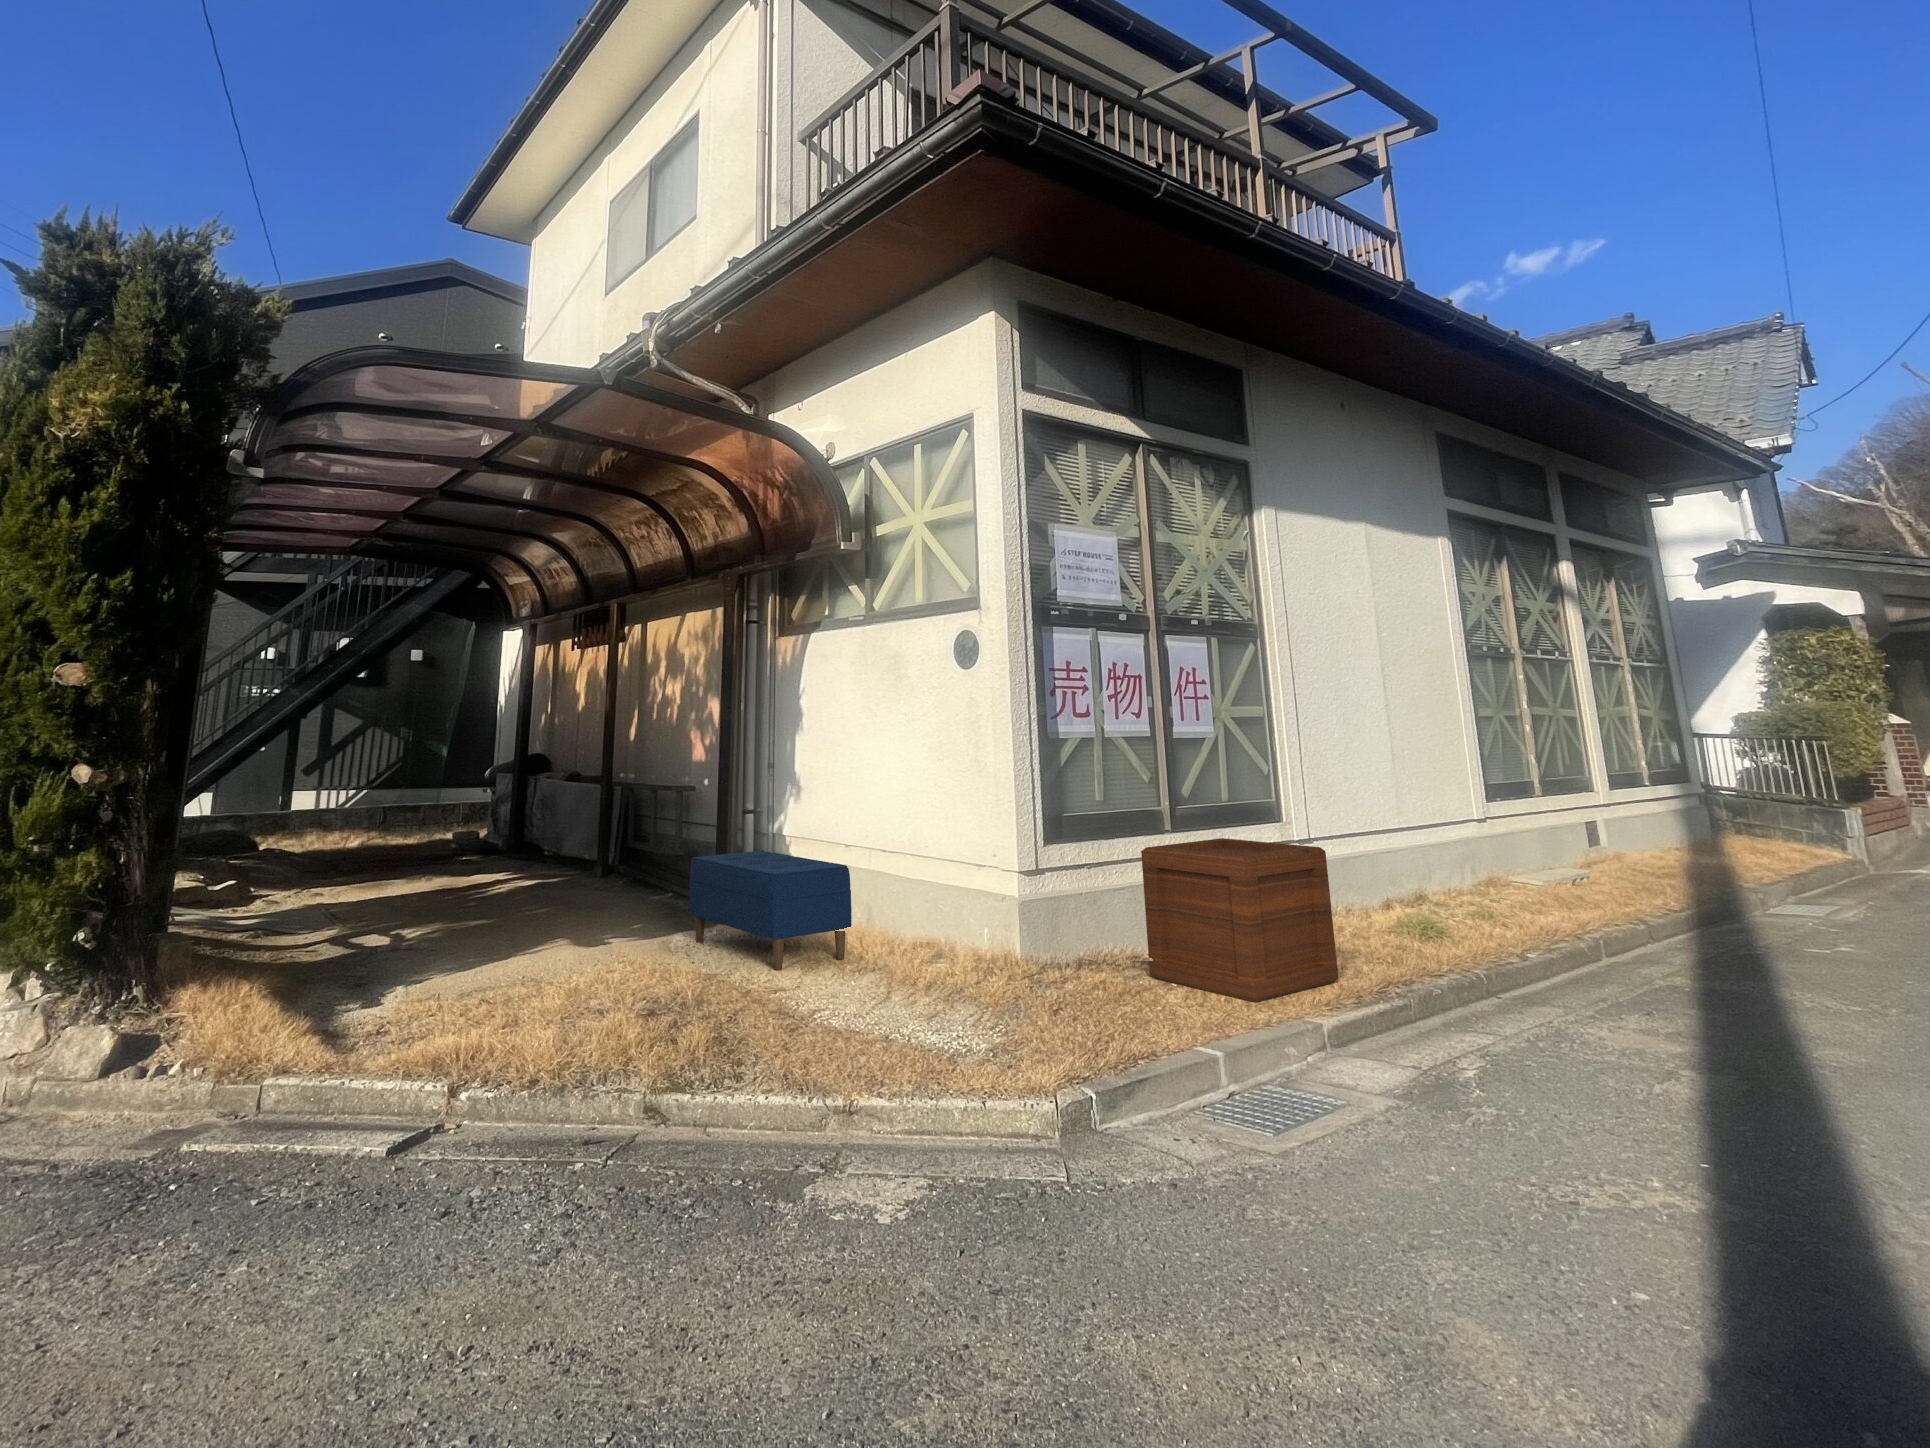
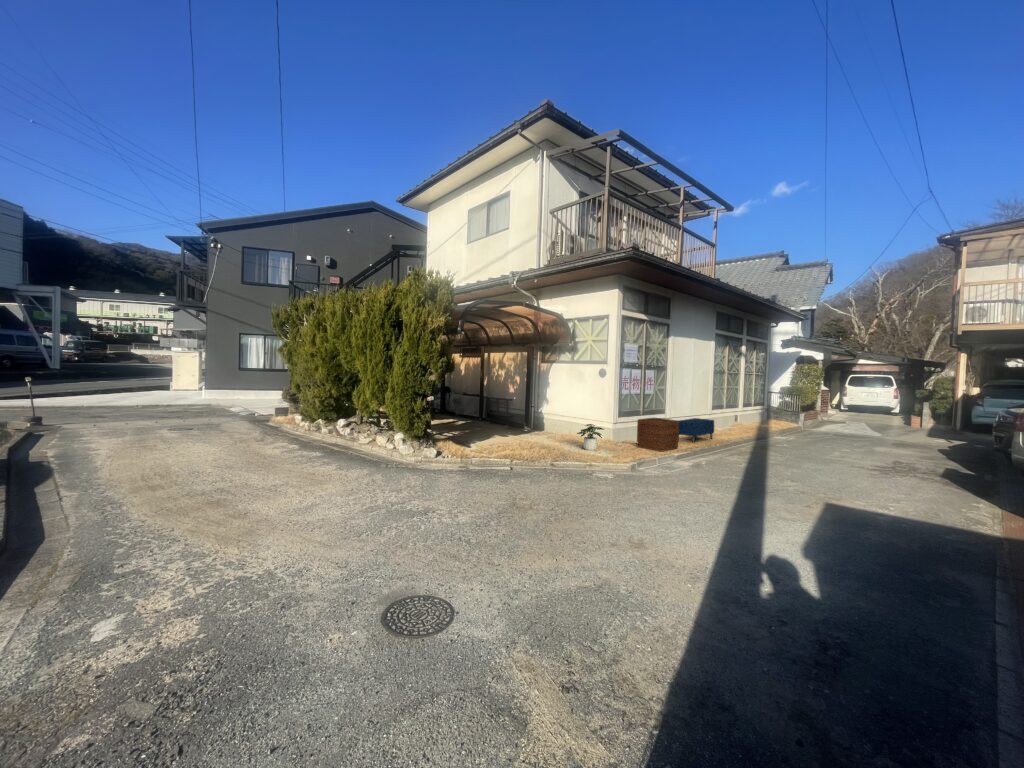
bench: present [689,851,852,970] -> present [678,418,714,443]
potted plant: none [857,877,986,1004] -> present [577,424,604,450]

